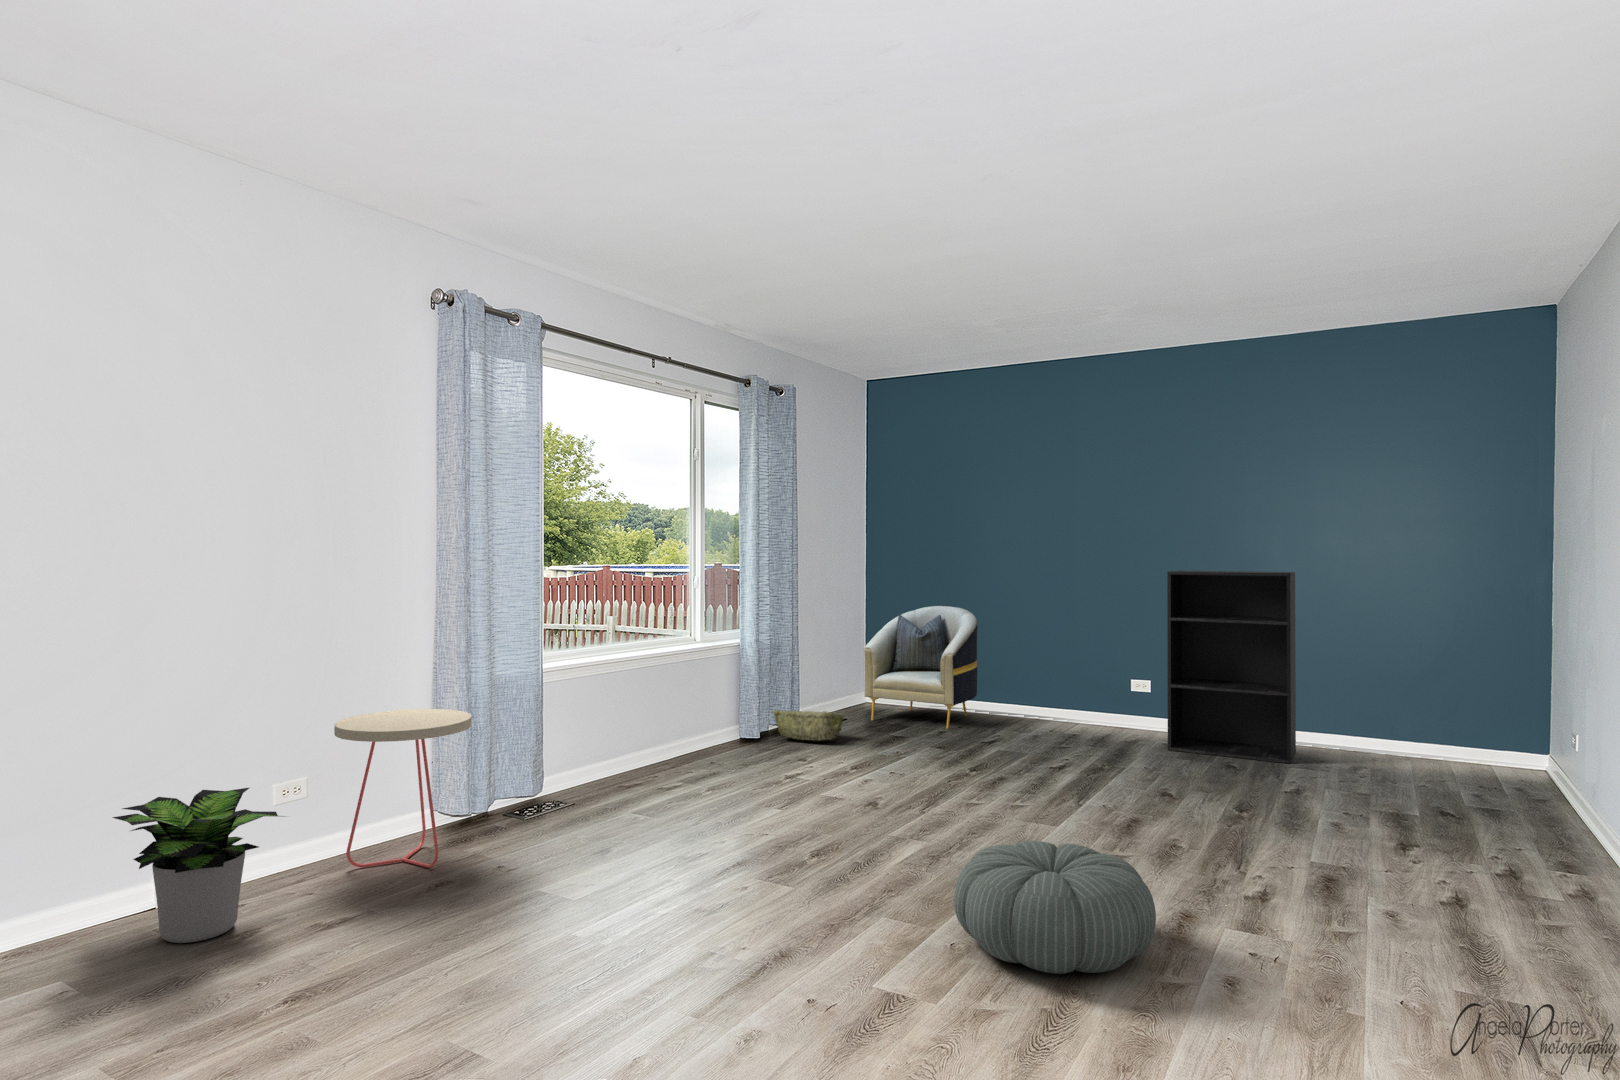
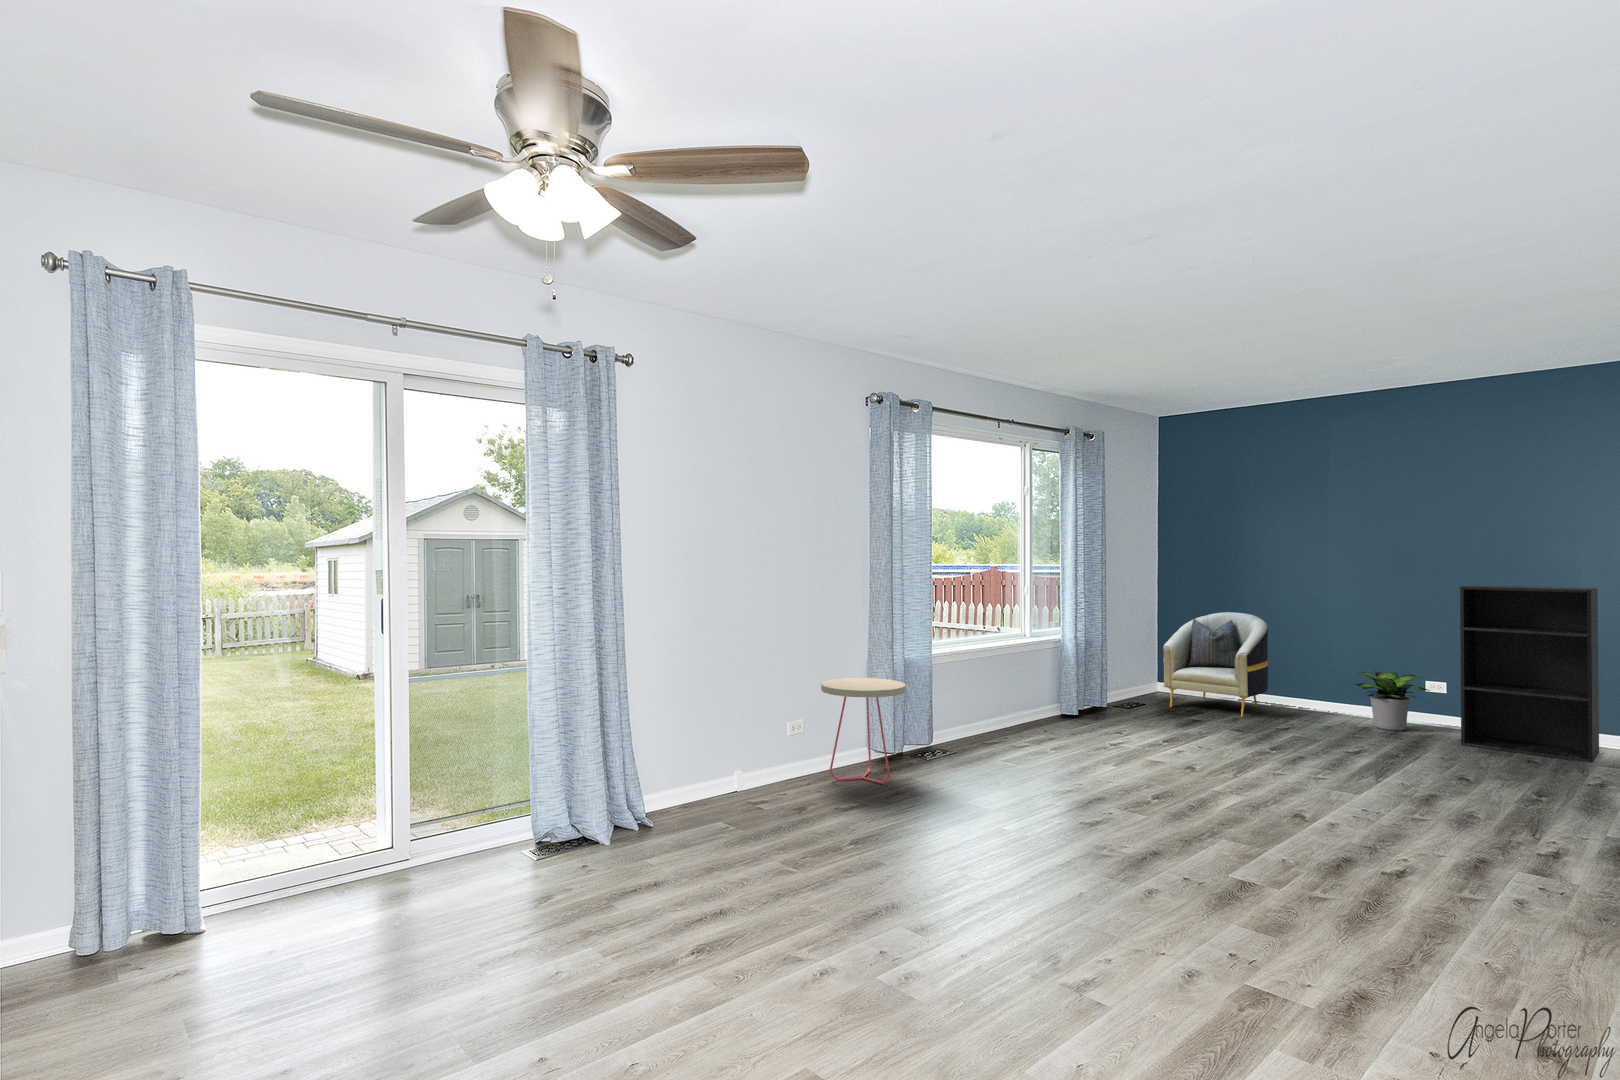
woven basket: present [773,710,844,741] -> none [1090,694,1152,721]
potted plant: present [113,788,278,943] -> present [1356,672,1430,731]
pouf: present [954,841,1156,974] -> none [1285,792,1455,885]

